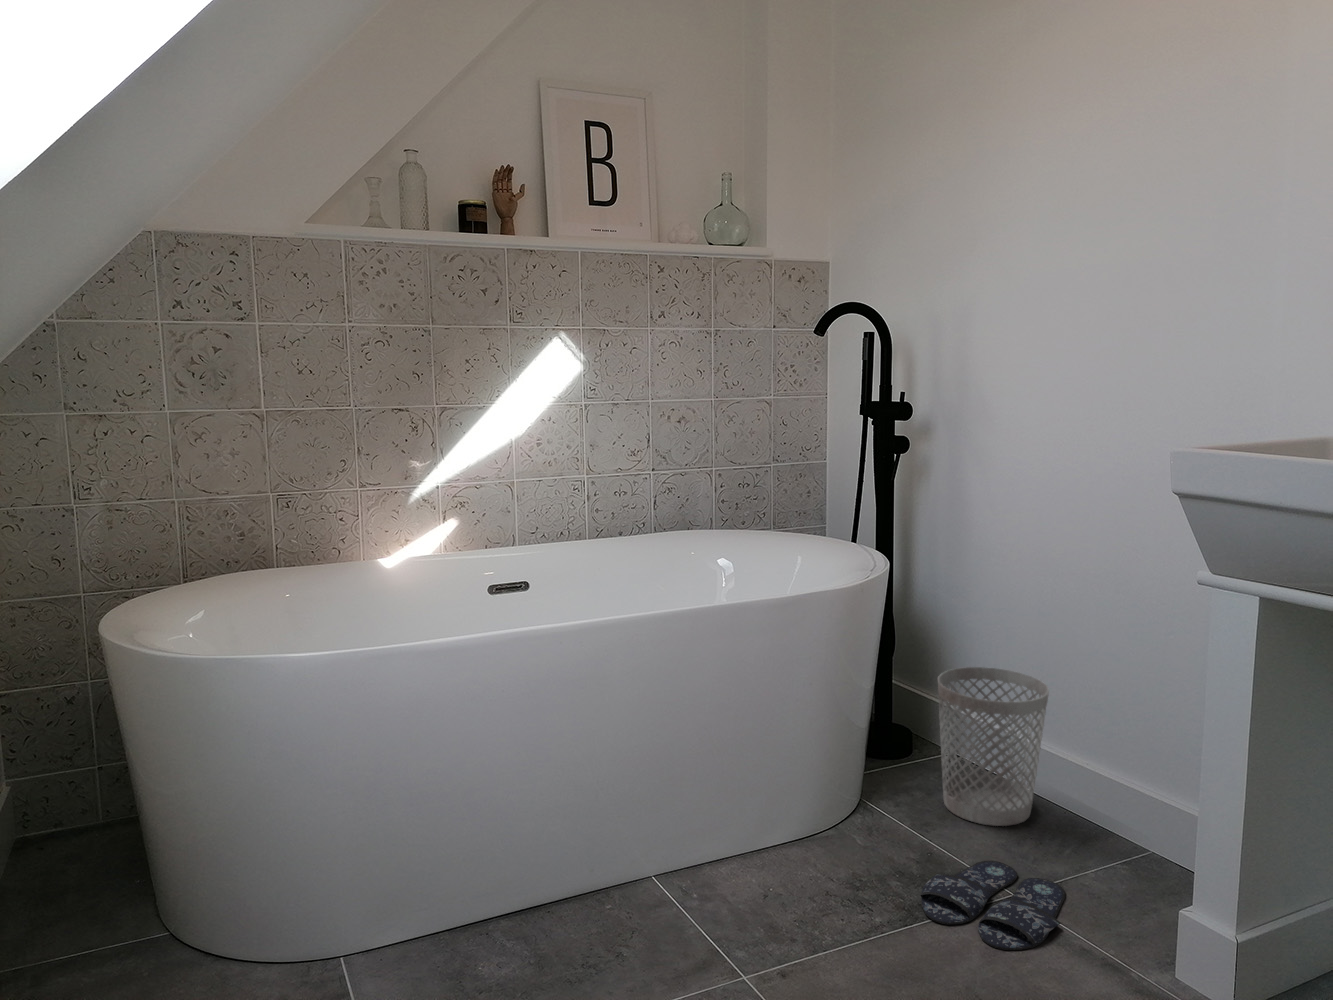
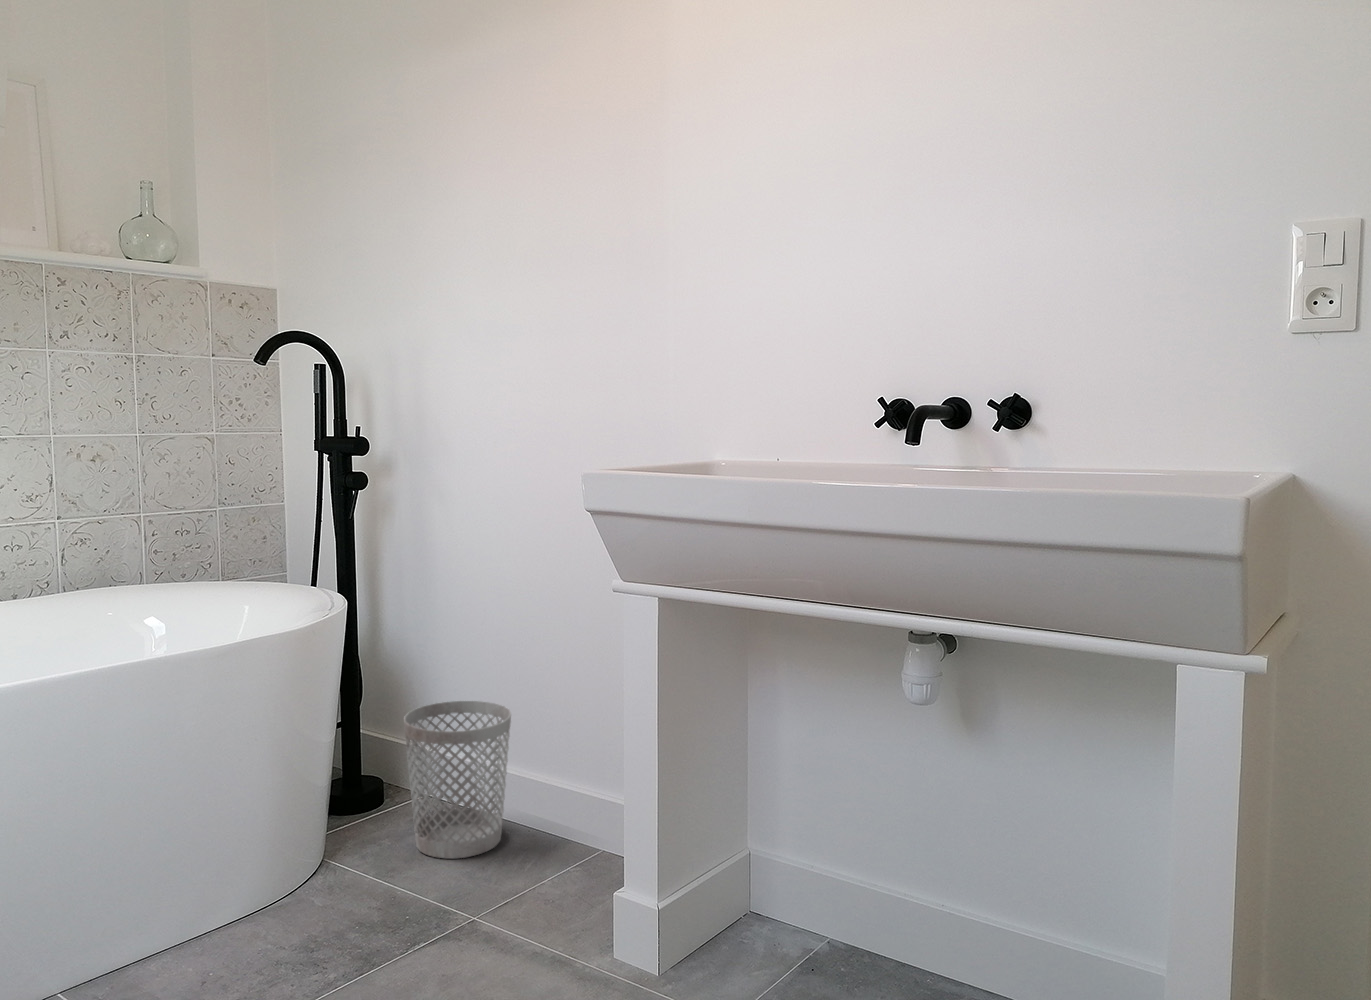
slippers: present [921,861,1065,950] -> none [387,890,528,970]

